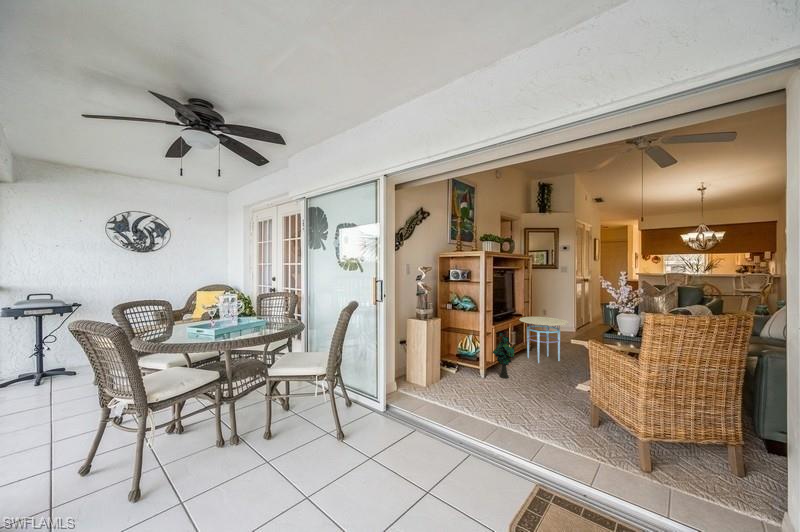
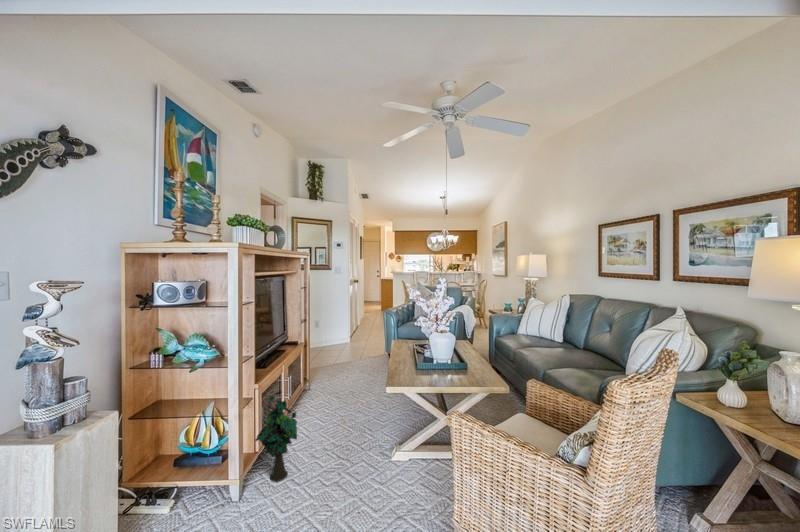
side table: present [519,317,569,363] -> none [295,340,362,415]

